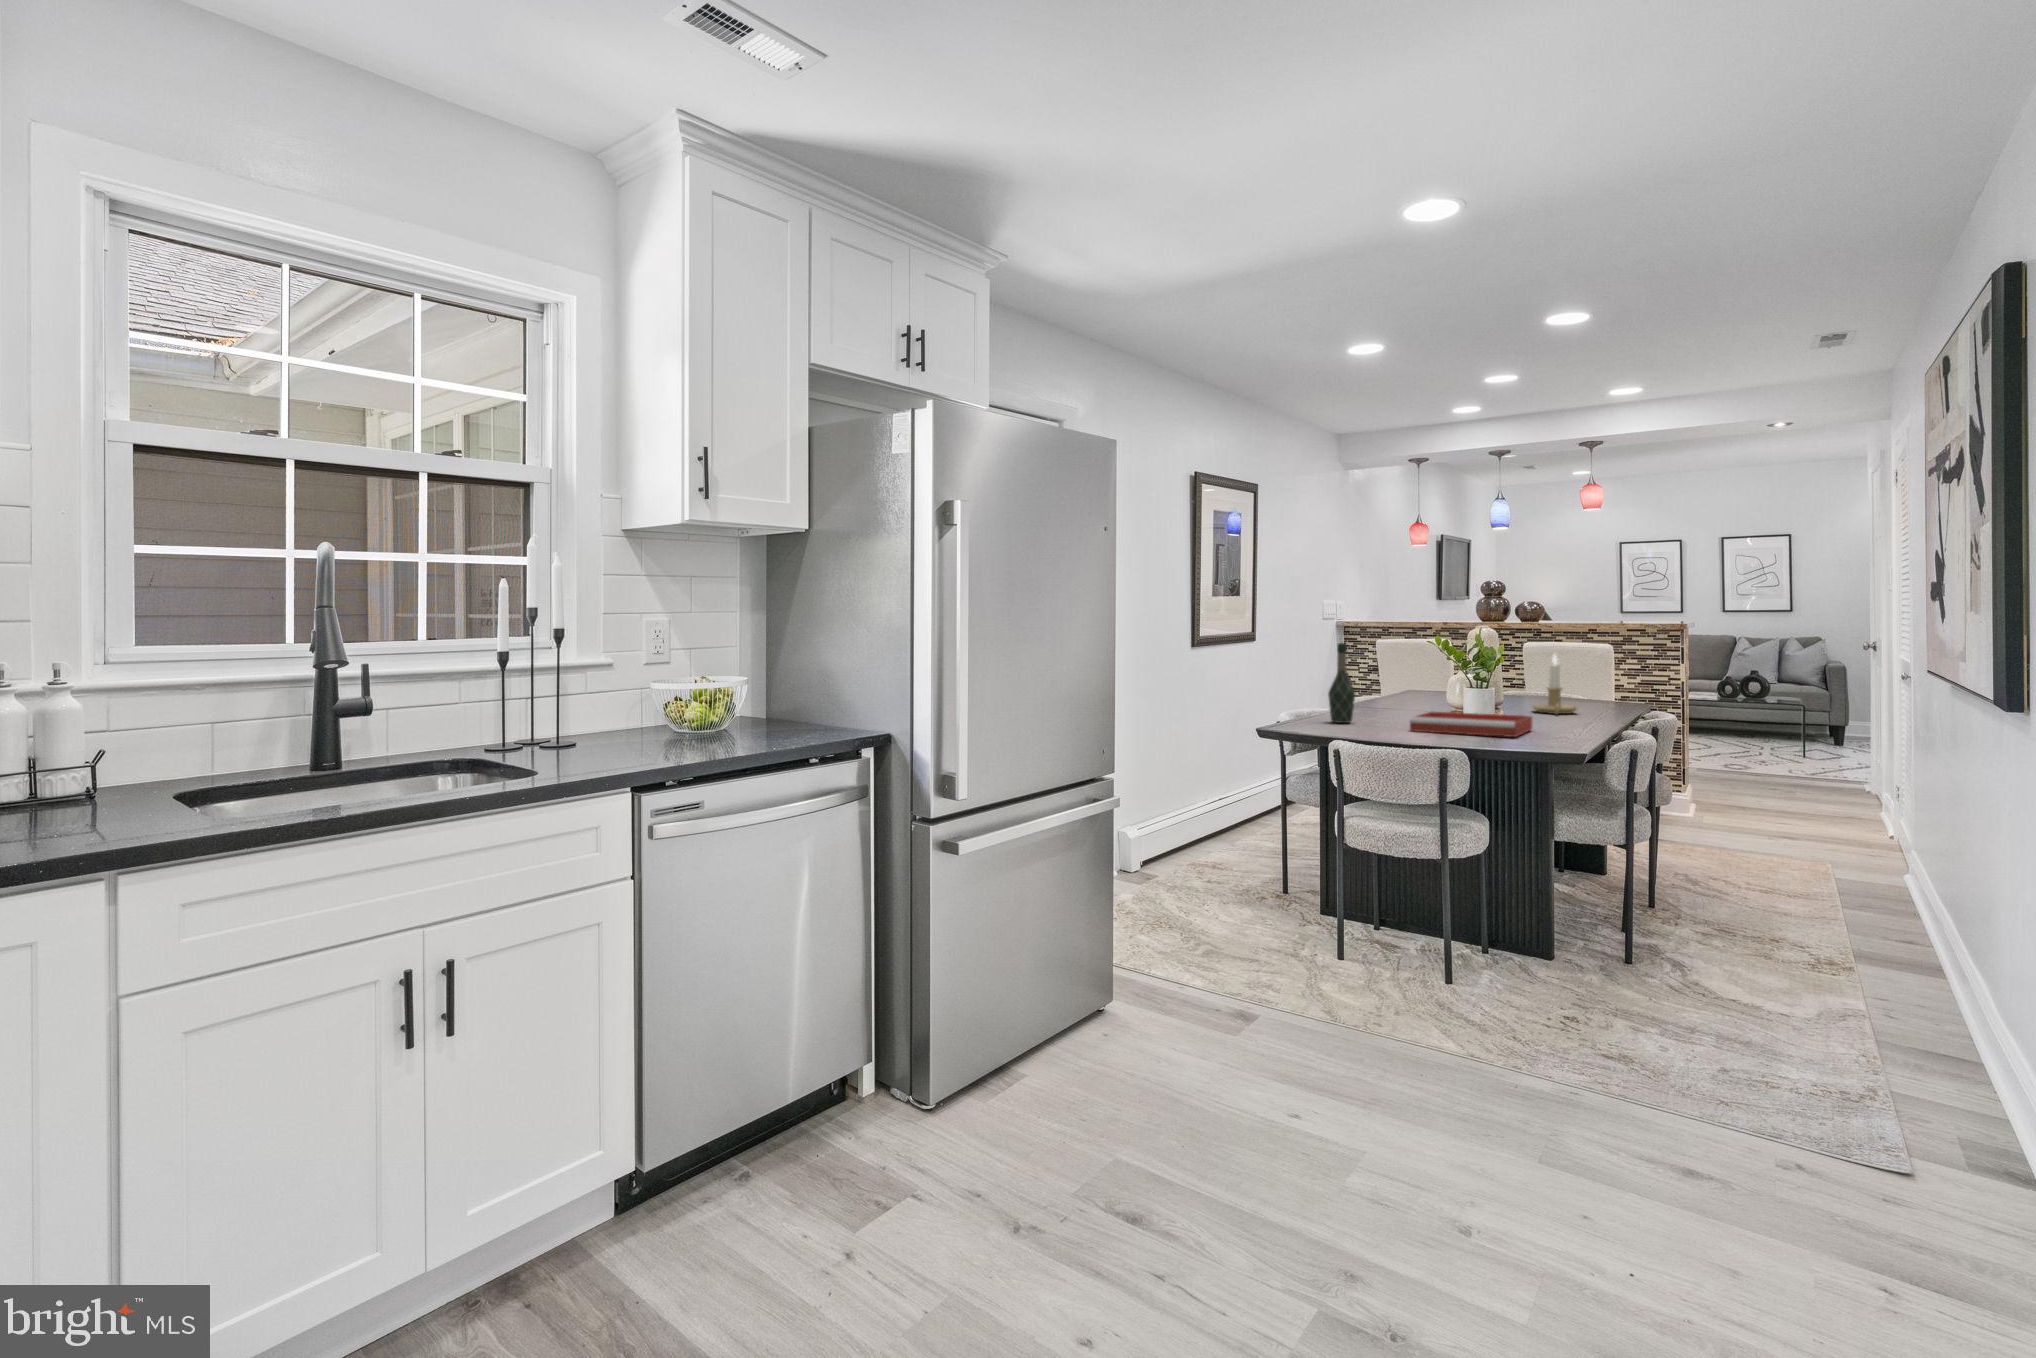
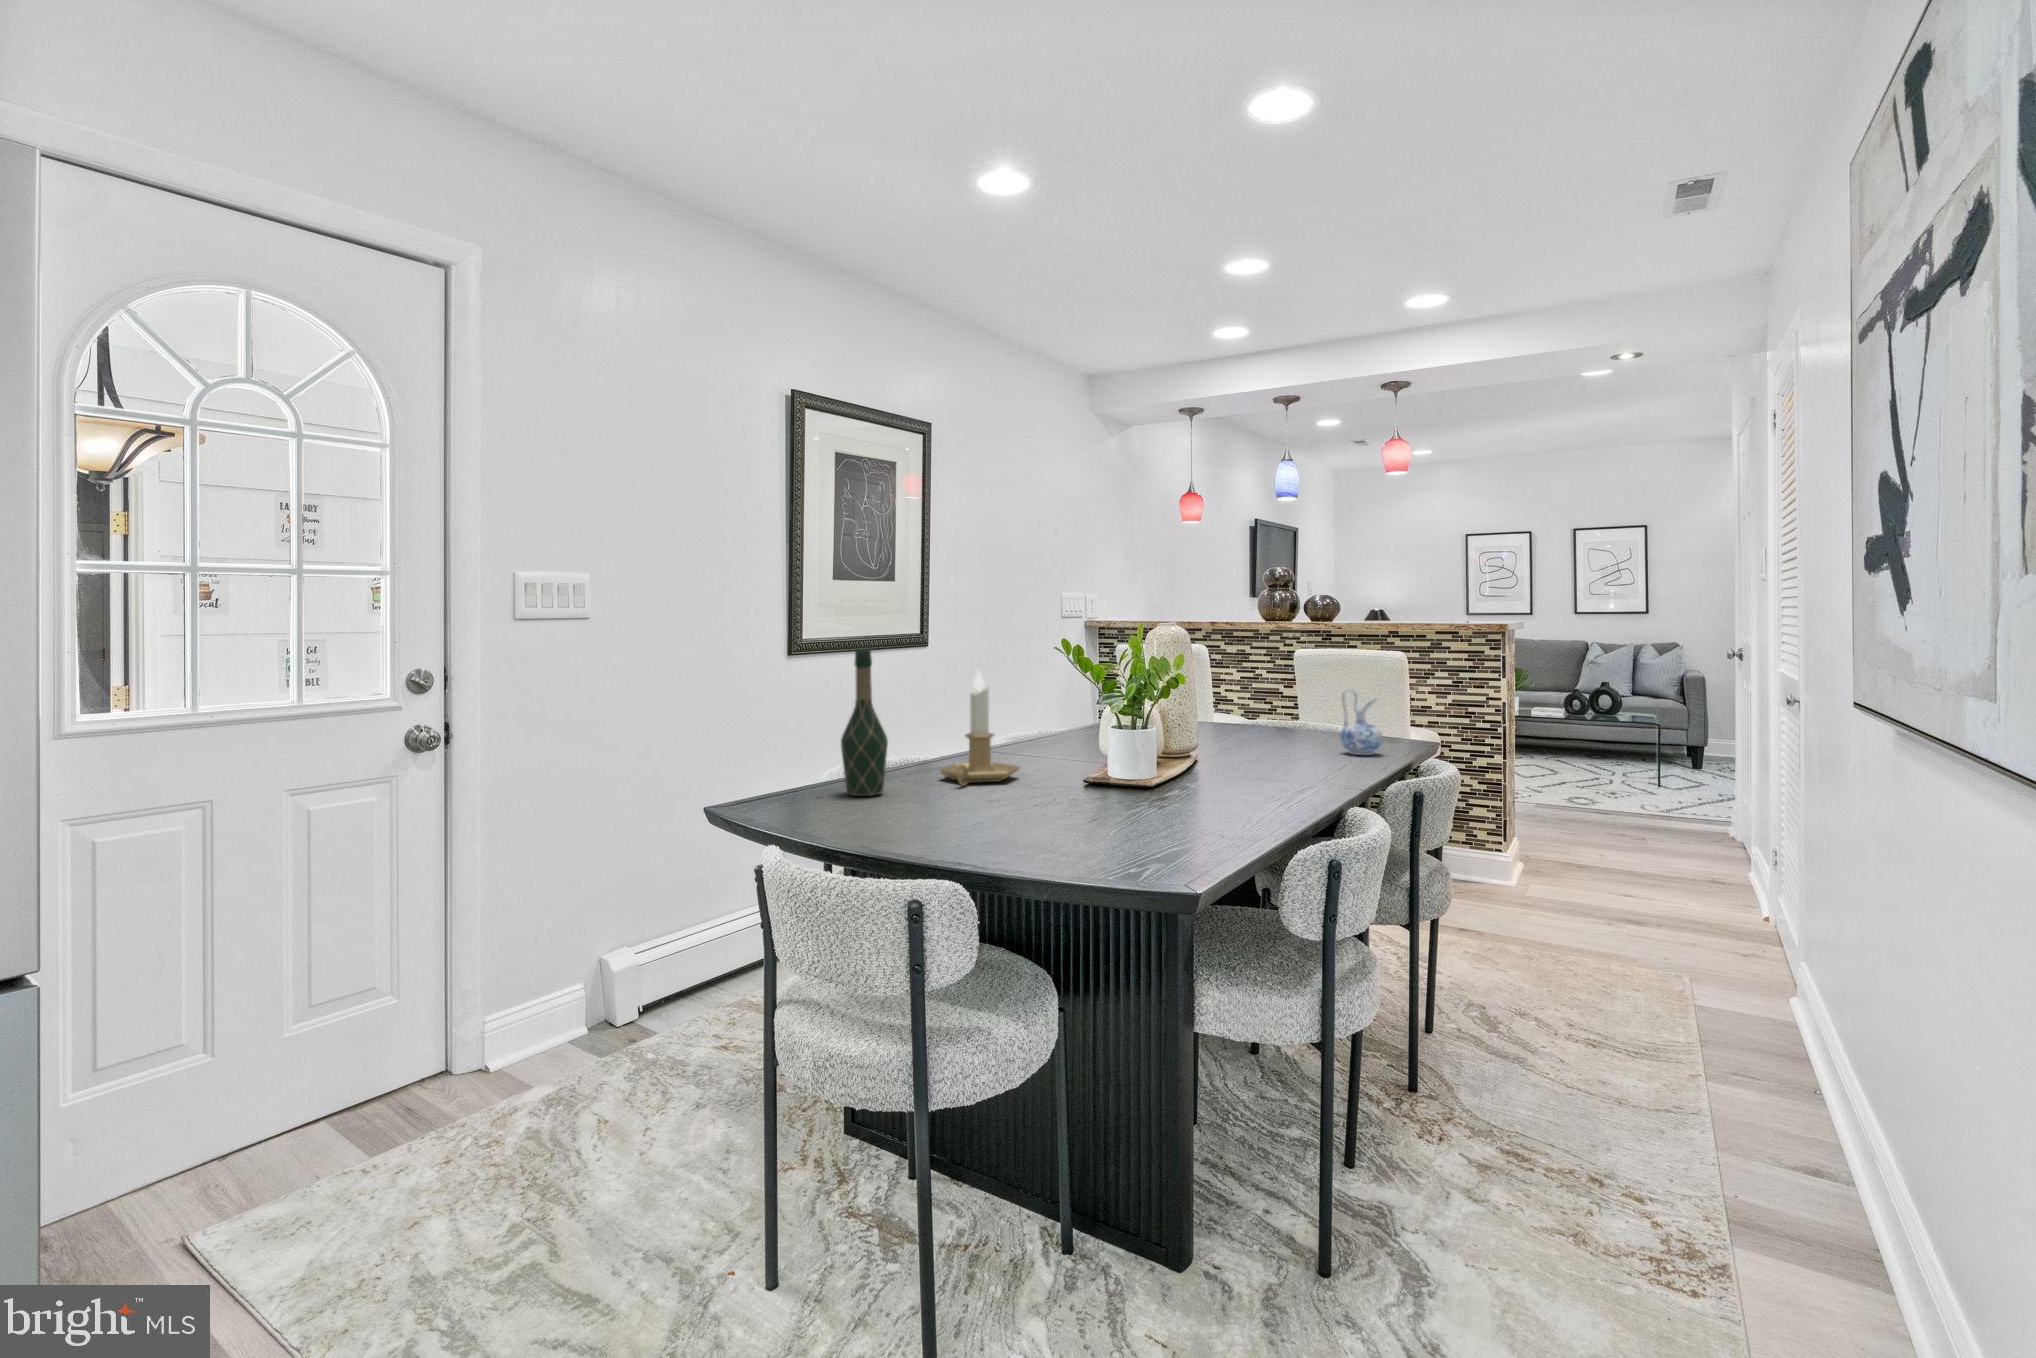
candlestick: present [1532,655,1577,714] -> present [939,671,1020,786]
ceramic pitcher: none [1592,667,1620,709] -> present [1340,688,1382,755]
tray: present [1409,711,1532,737] -> none [942,773,1177,838]

